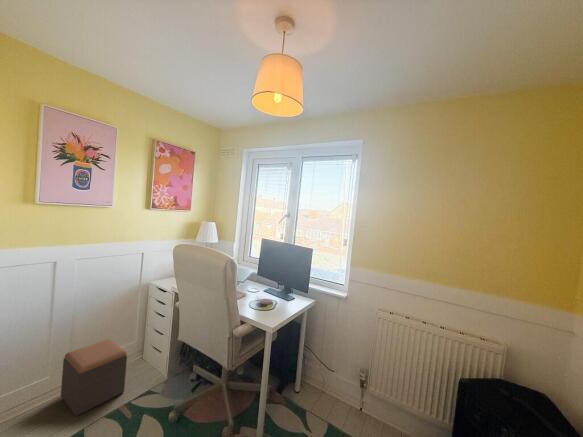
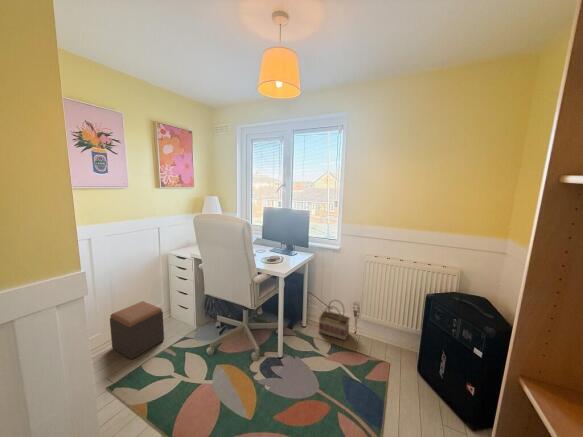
basket: none [314,363,356,422] -> present [319,301,350,340]

